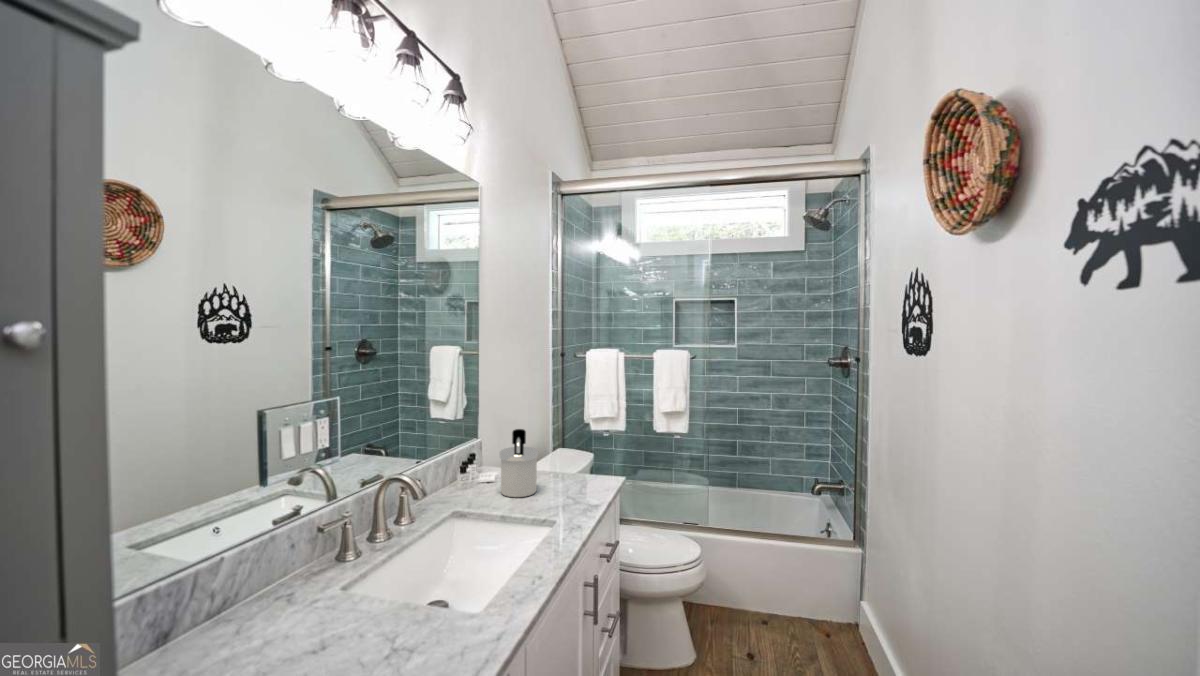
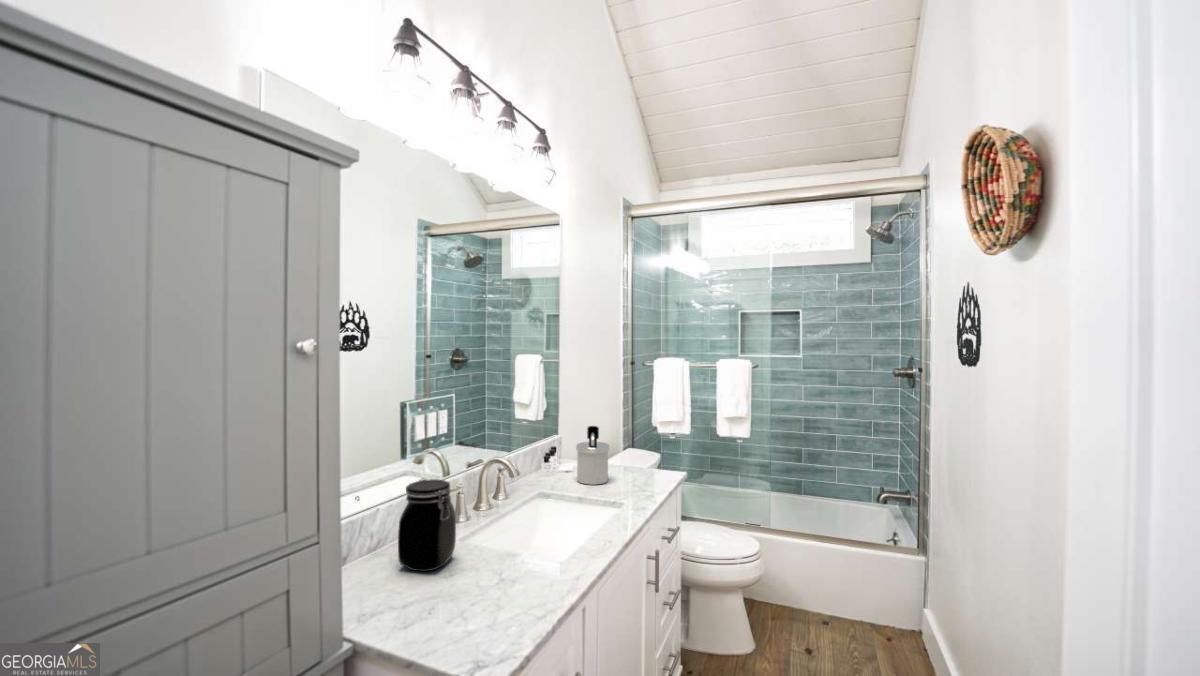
jar: none [244,516,333,645] -> present [398,479,456,571]

